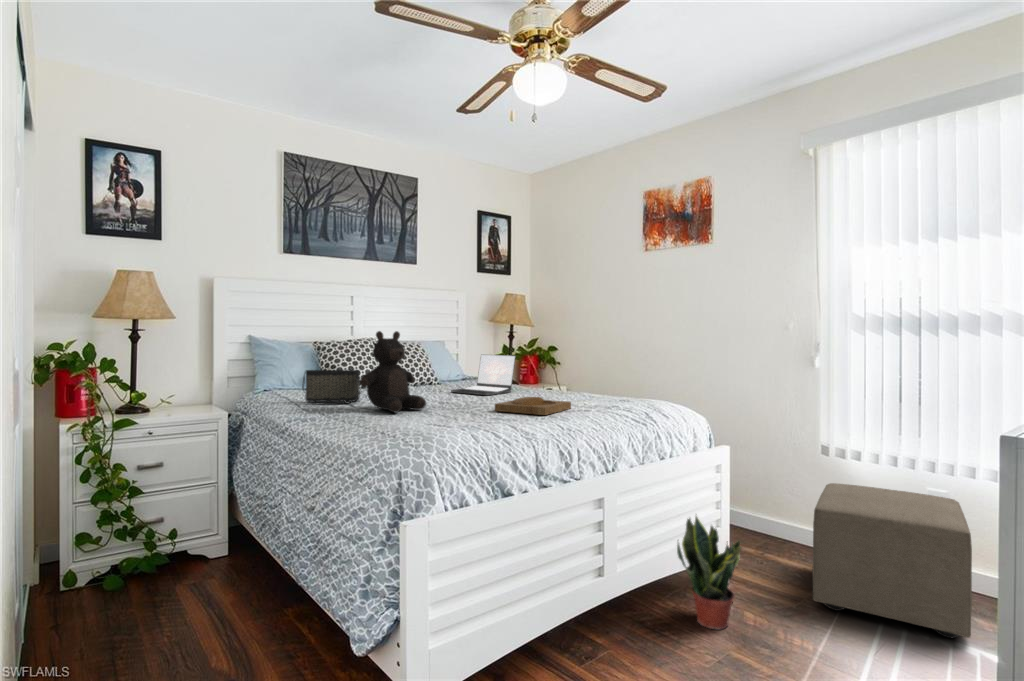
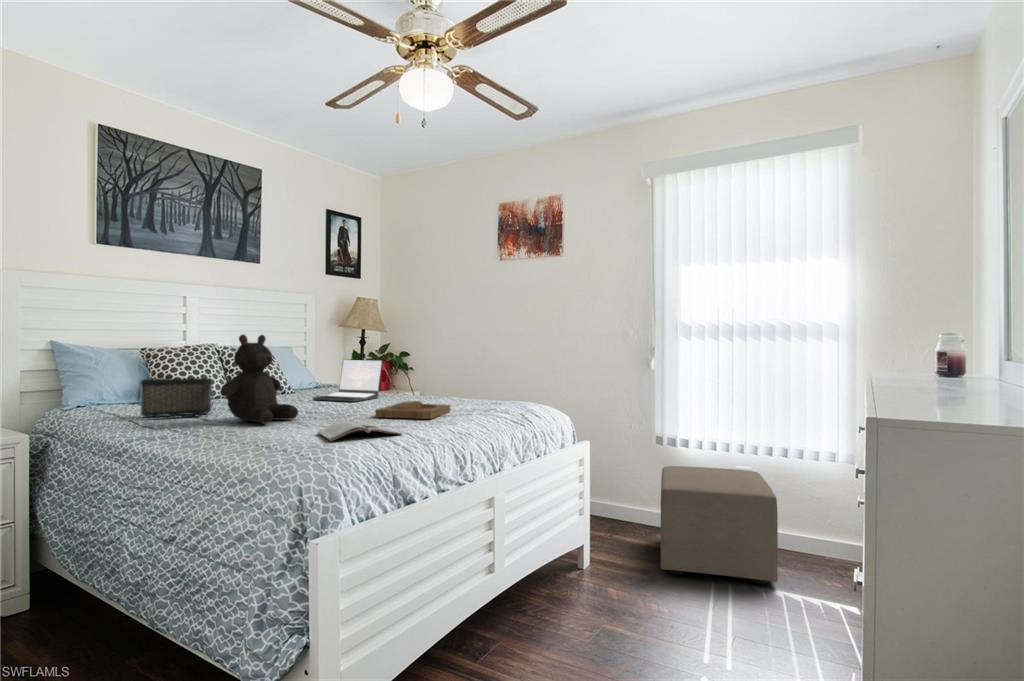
magazine: none [433,413,508,432] -> present [318,421,402,441]
potted plant: present [677,516,741,630] -> none [556,503,615,607]

